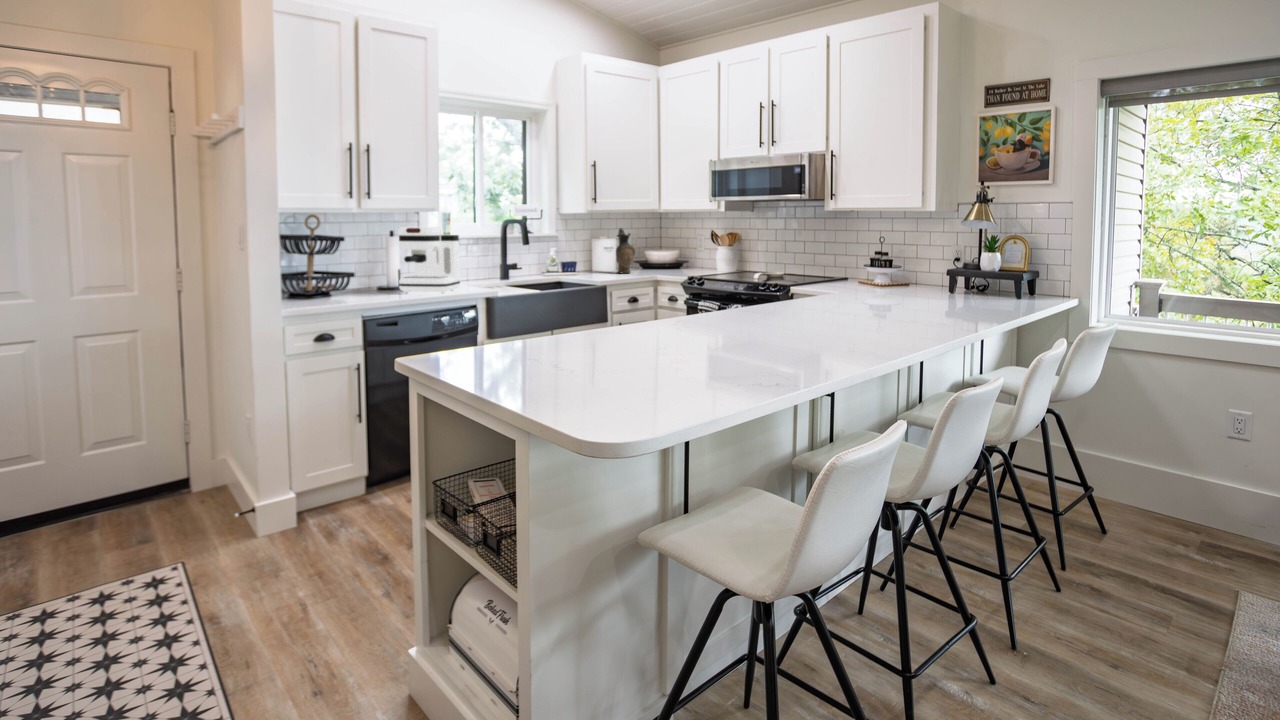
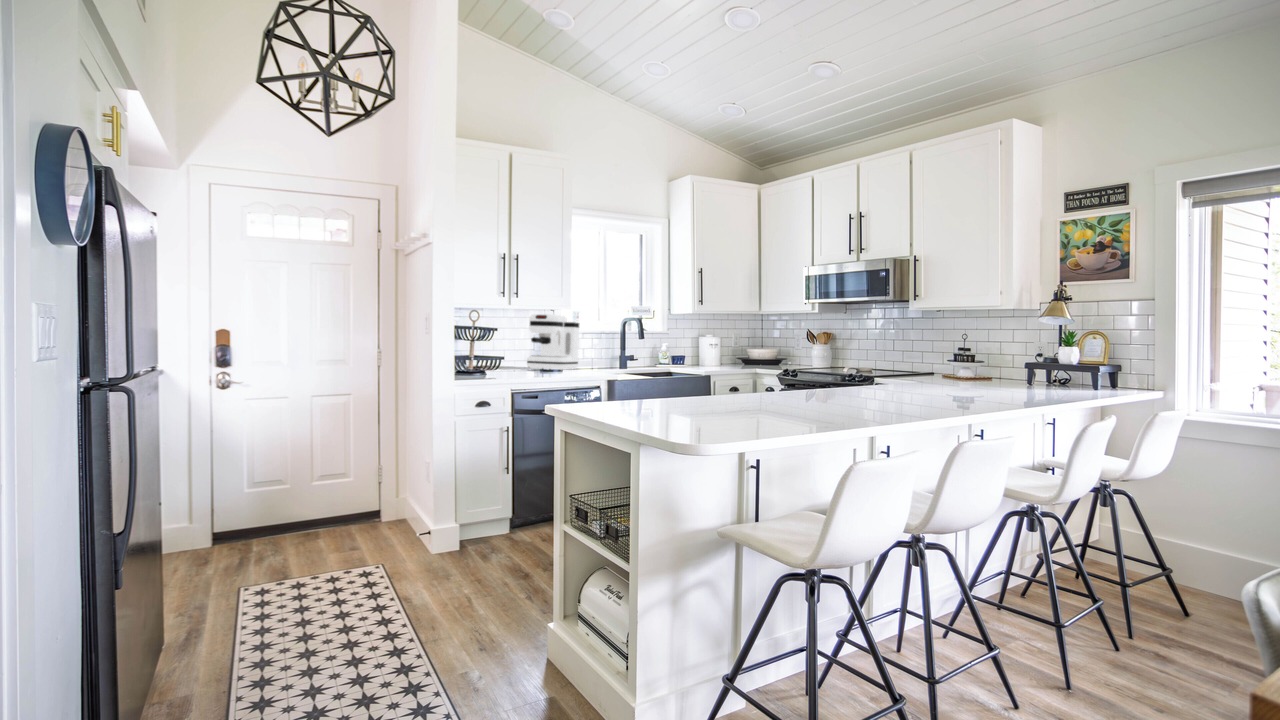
ceramic pitcher: present [616,228,635,273] -> none [723,326,740,366]

